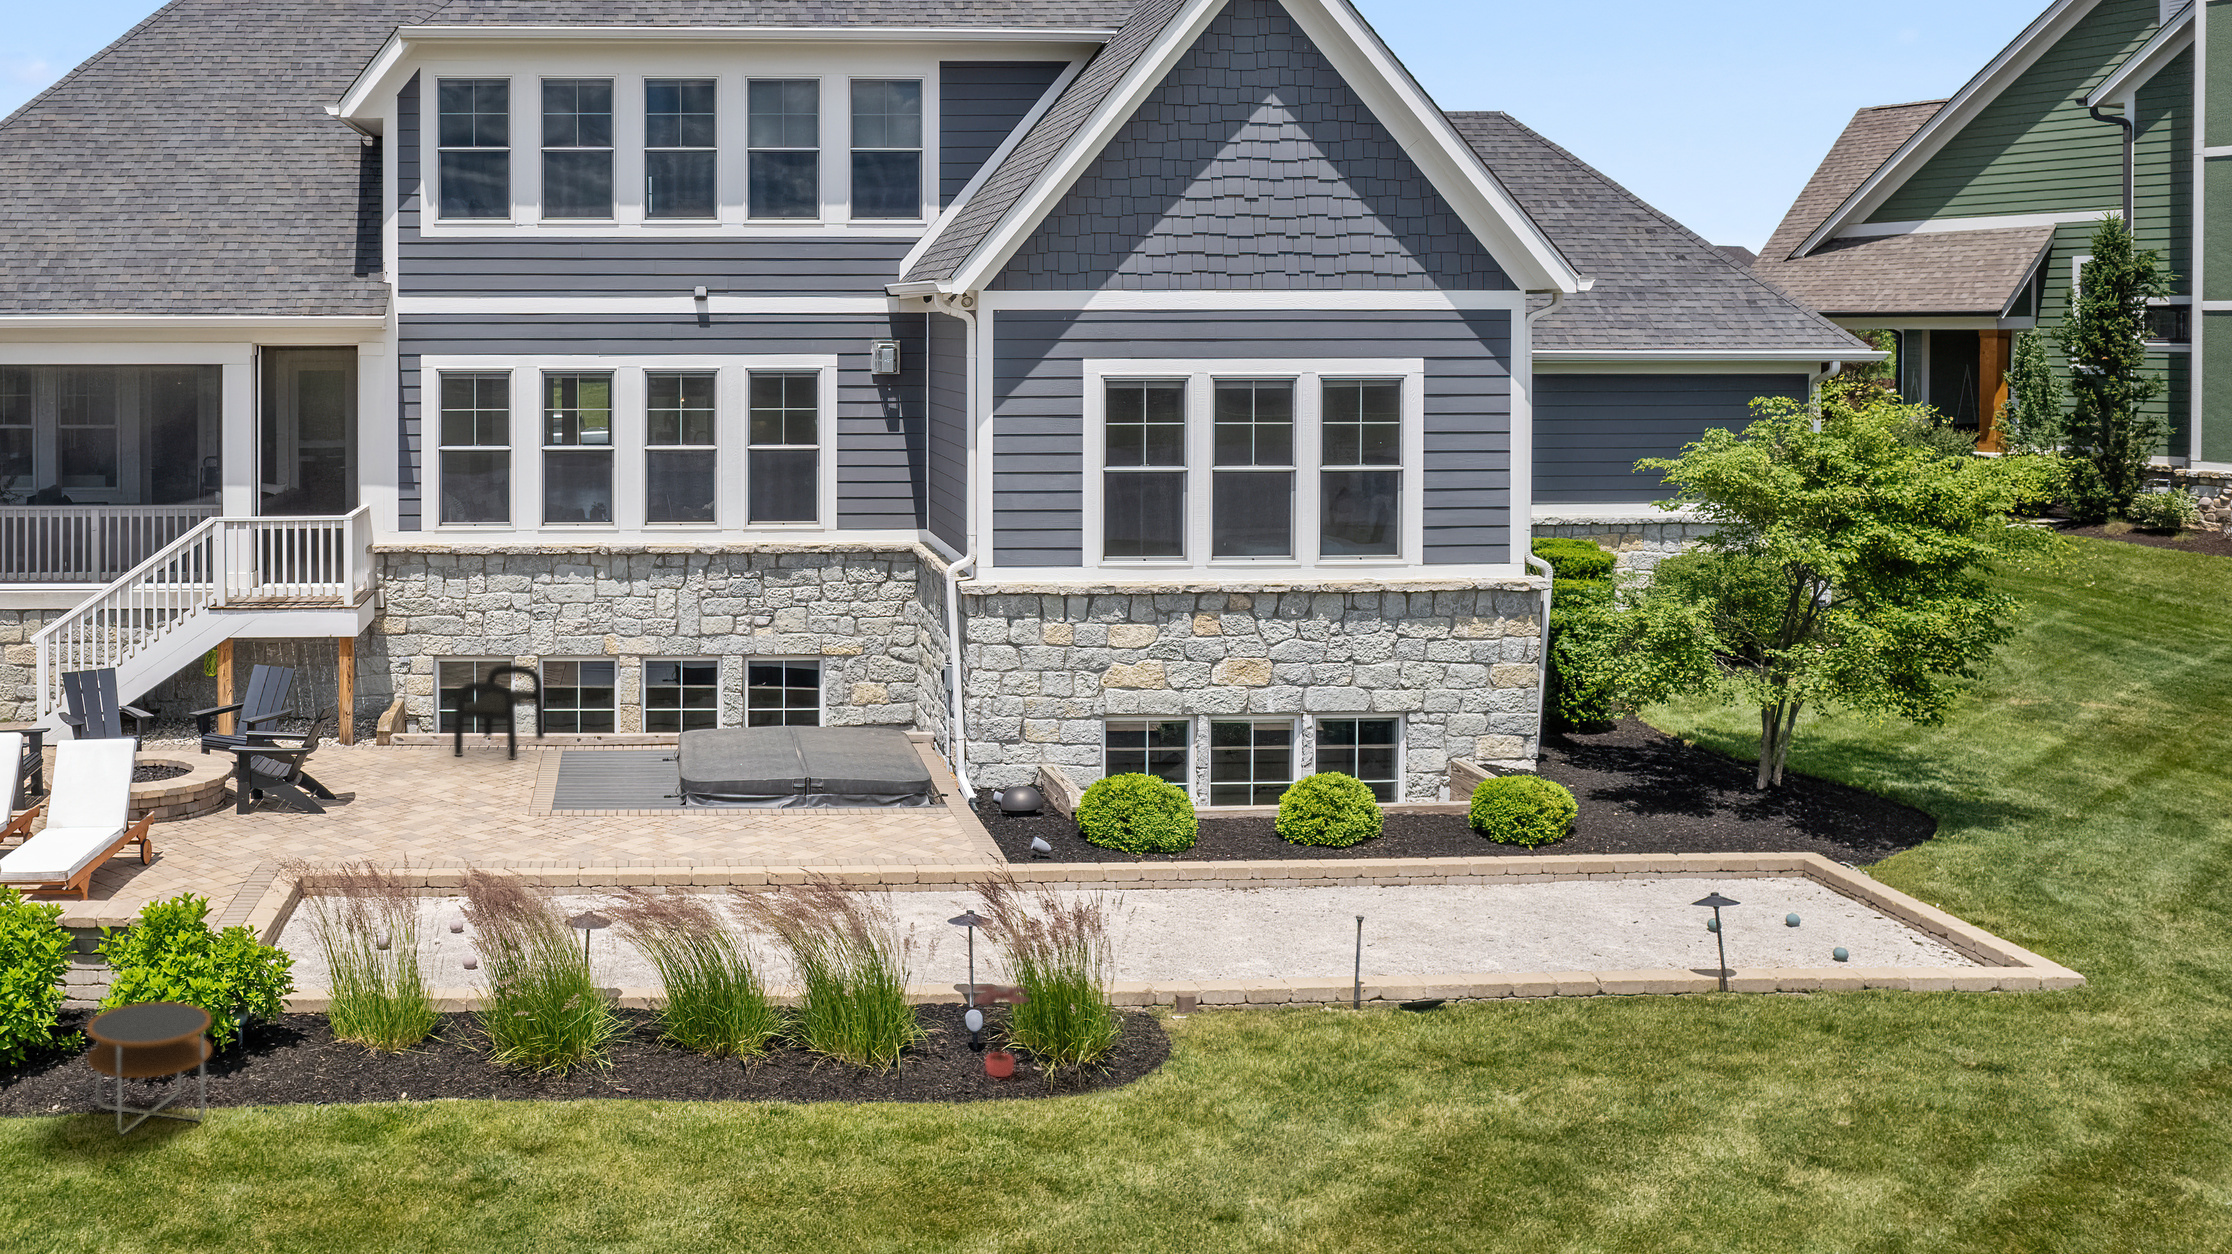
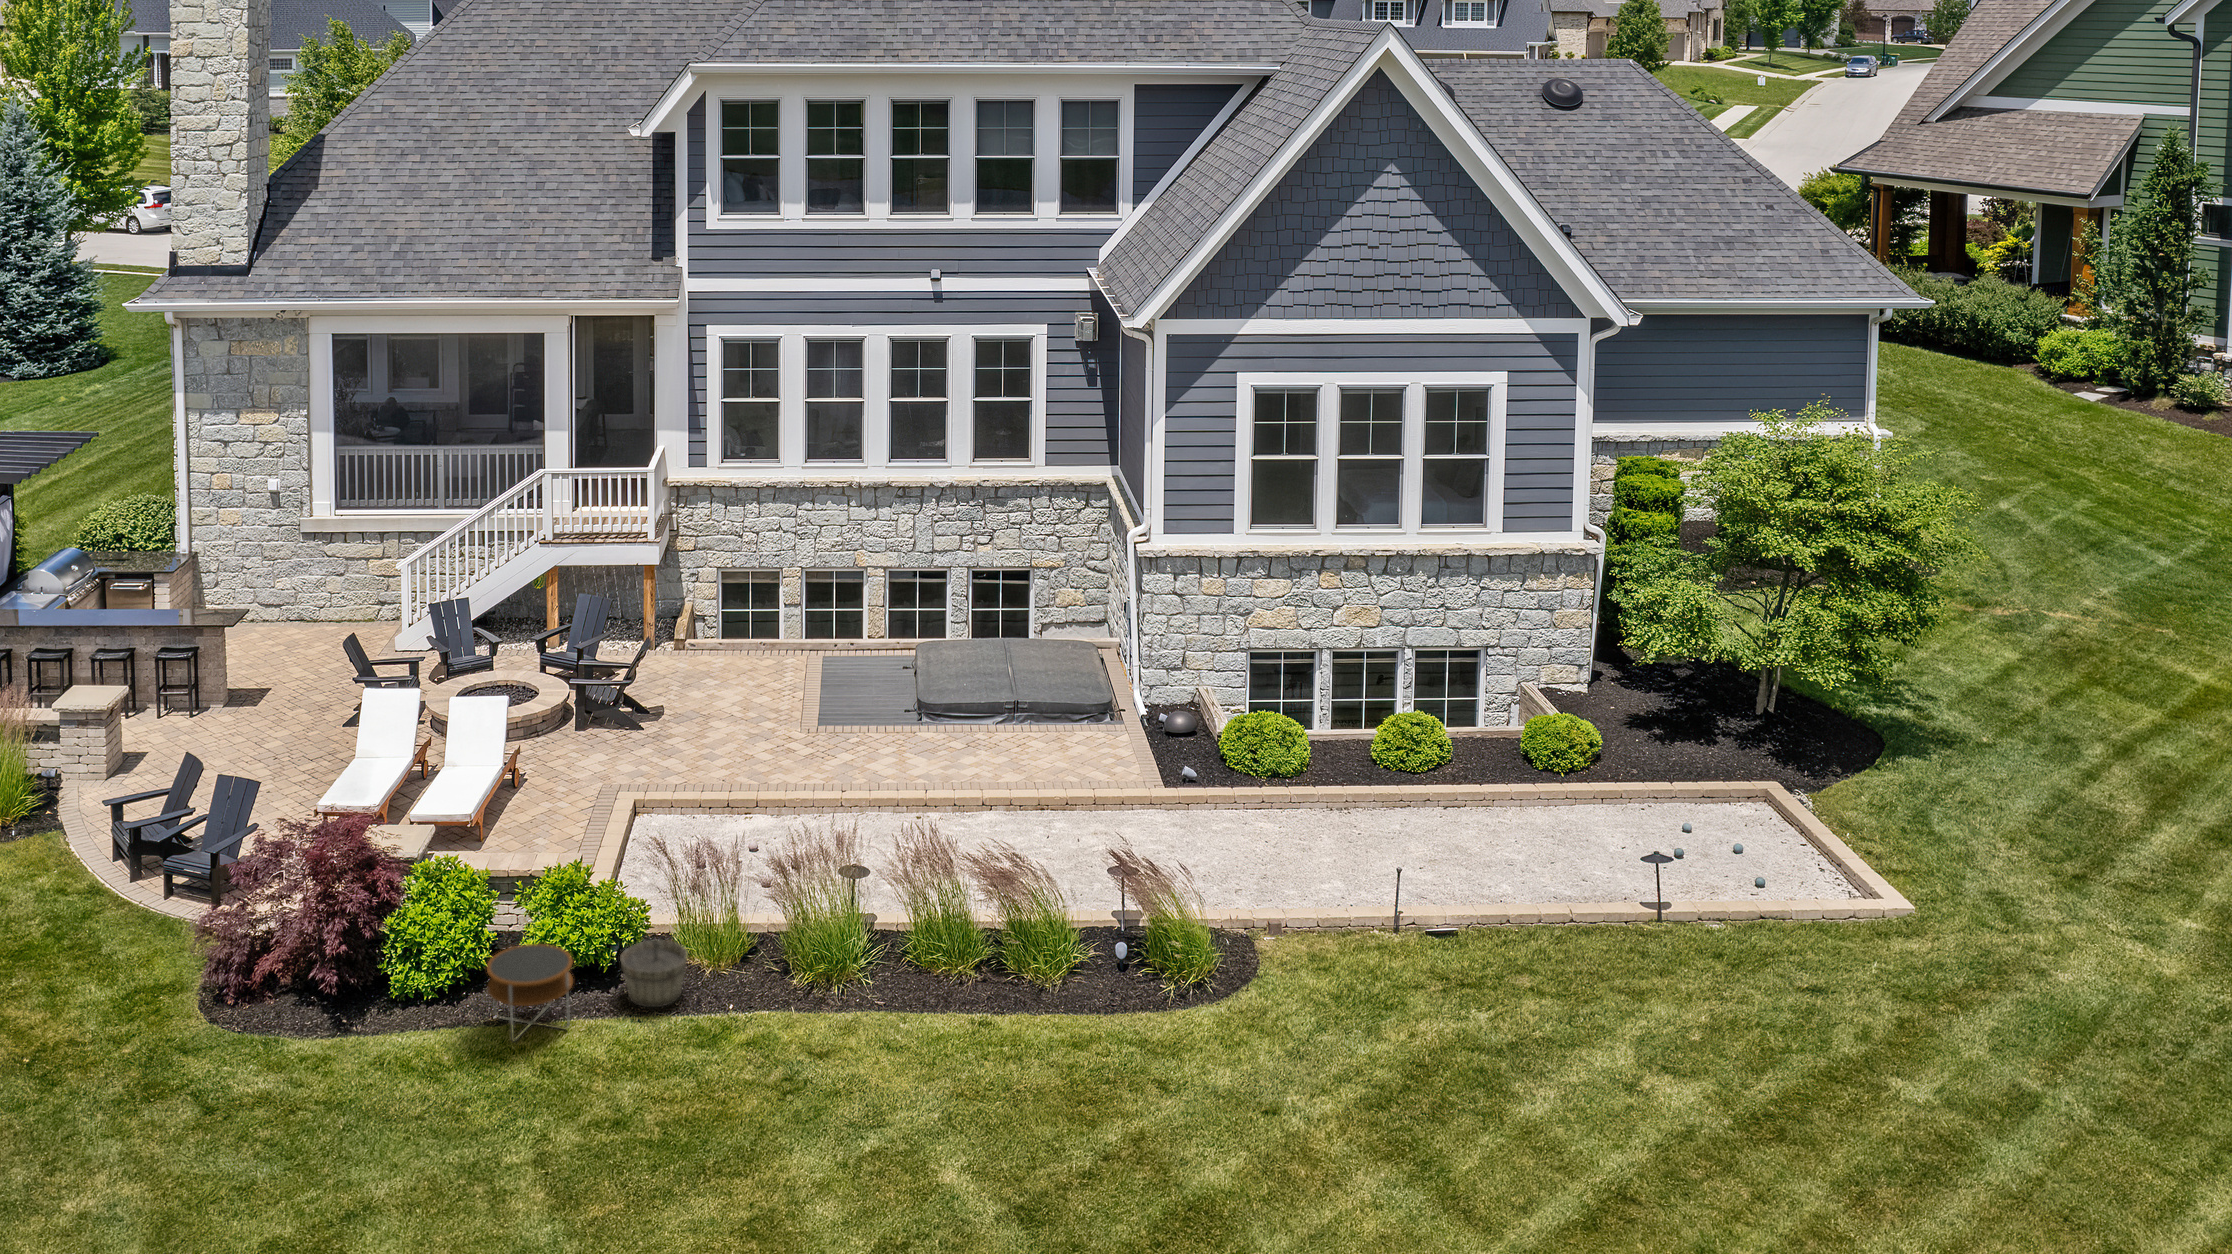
bench: present [454,665,544,760] -> none [737,579,810,661]
potted plant: present [975,985,1029,1077] -> none [1112,926,1152,992]
wooden bucket: none [280,1000,377,1096] -> present [620,940,687,1007]

